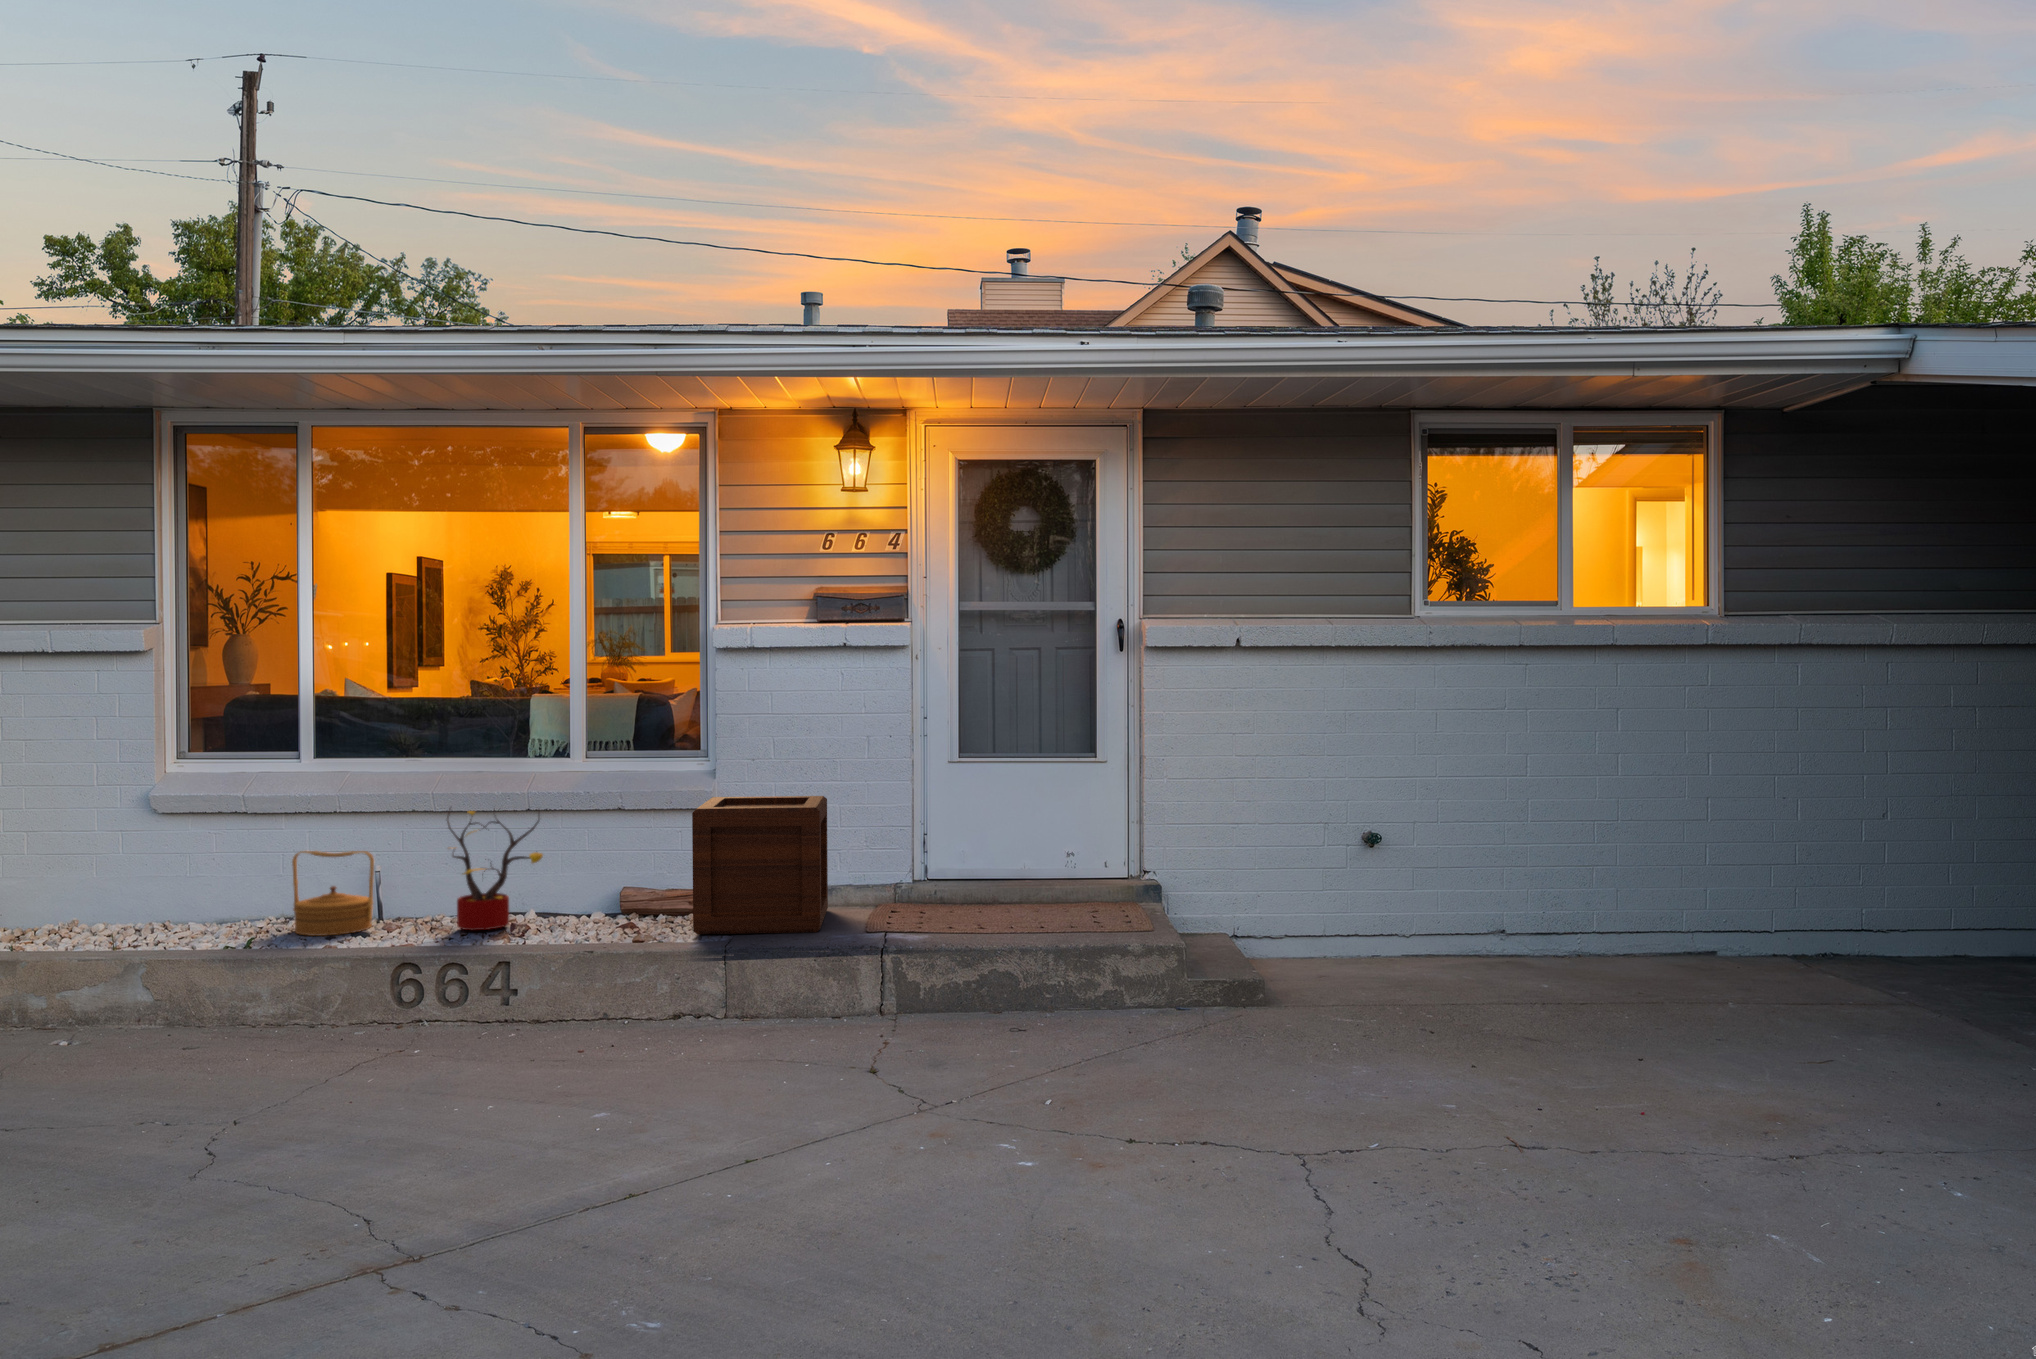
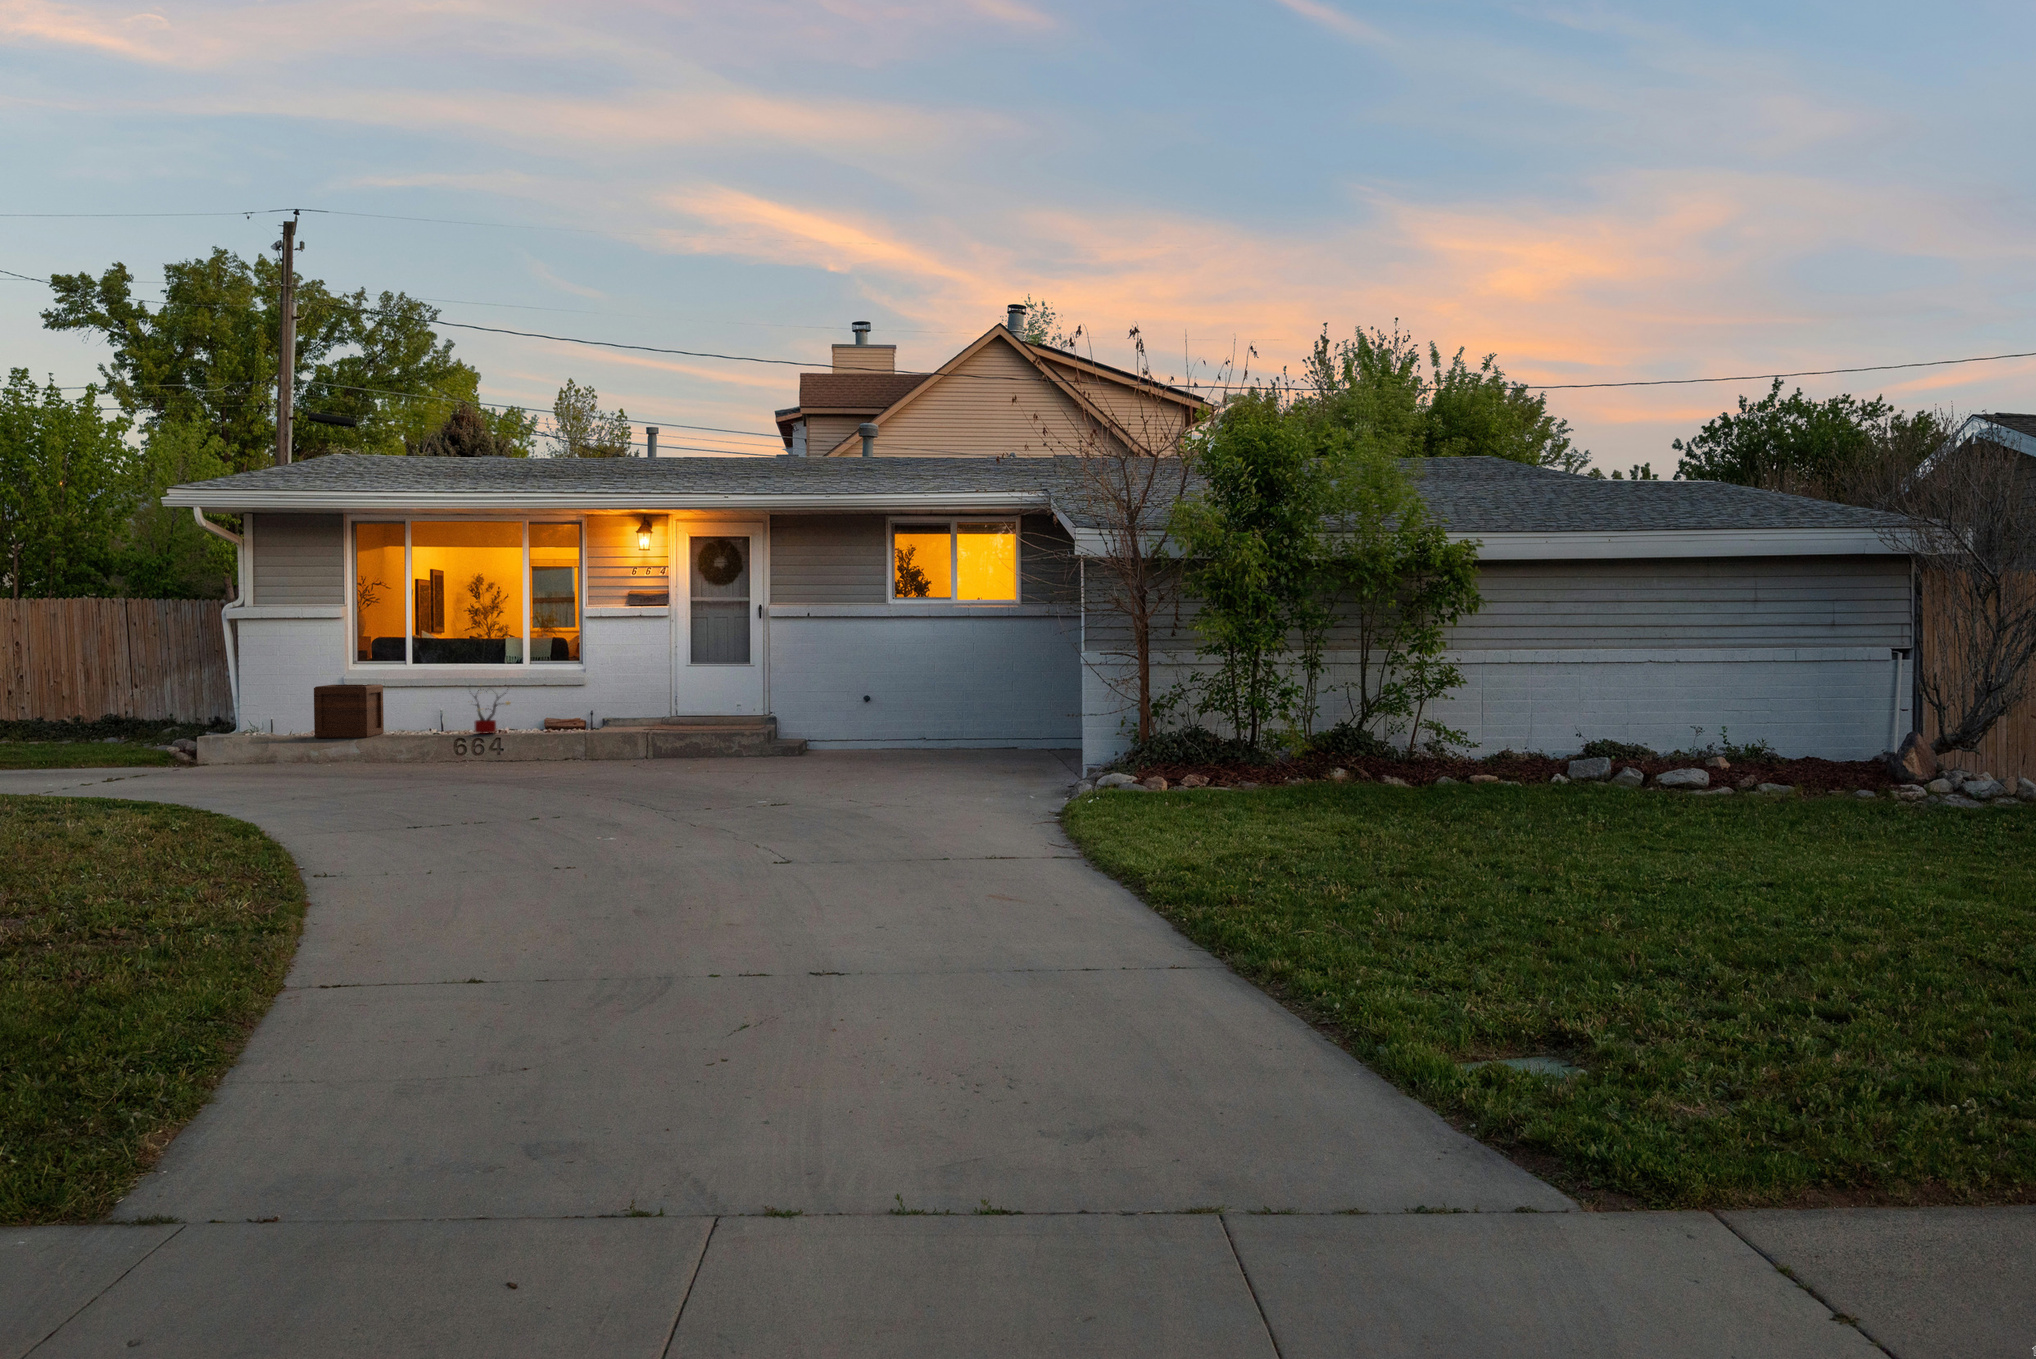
wooden crate: present [692,796,828,934] -> present [314,684,384,738]
woven basket: present [292,851,374,936] -> none [404,701,439,735]

